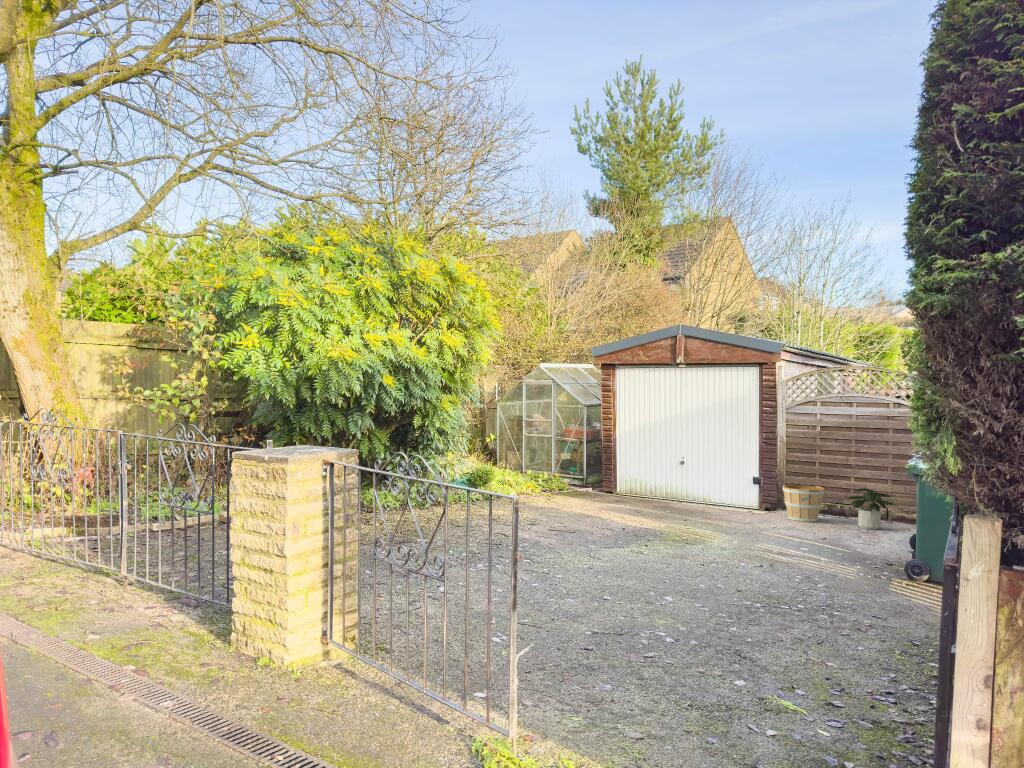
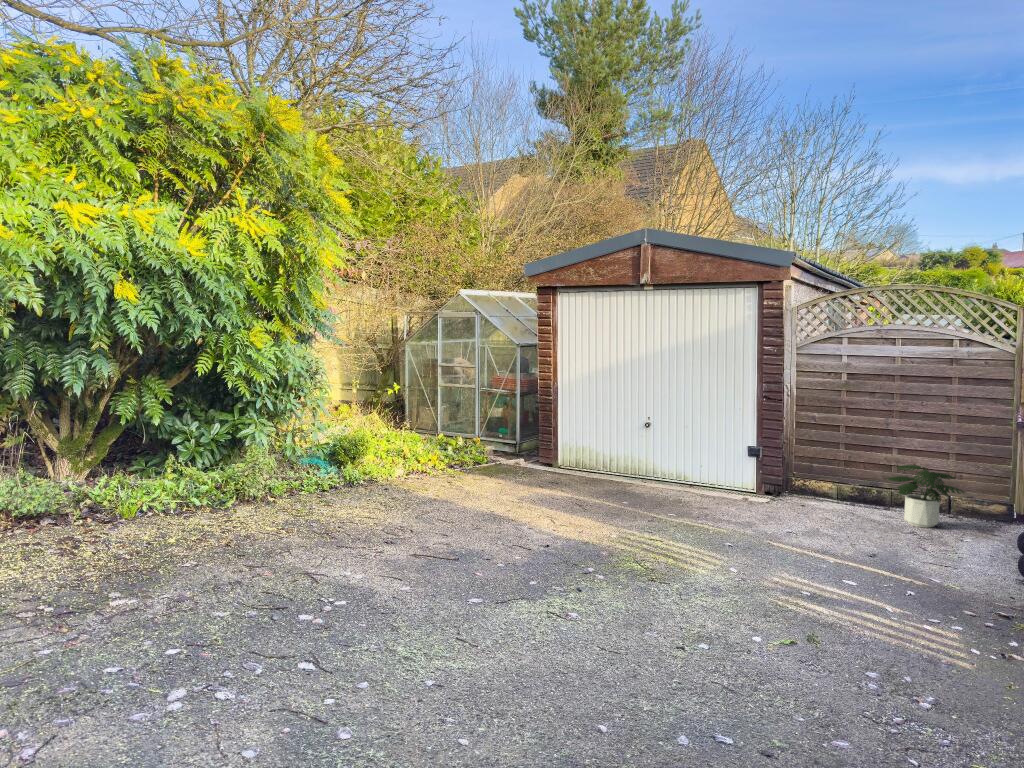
wooden bucket: present [783,484,825,522] -> none [791,458,854,515]

